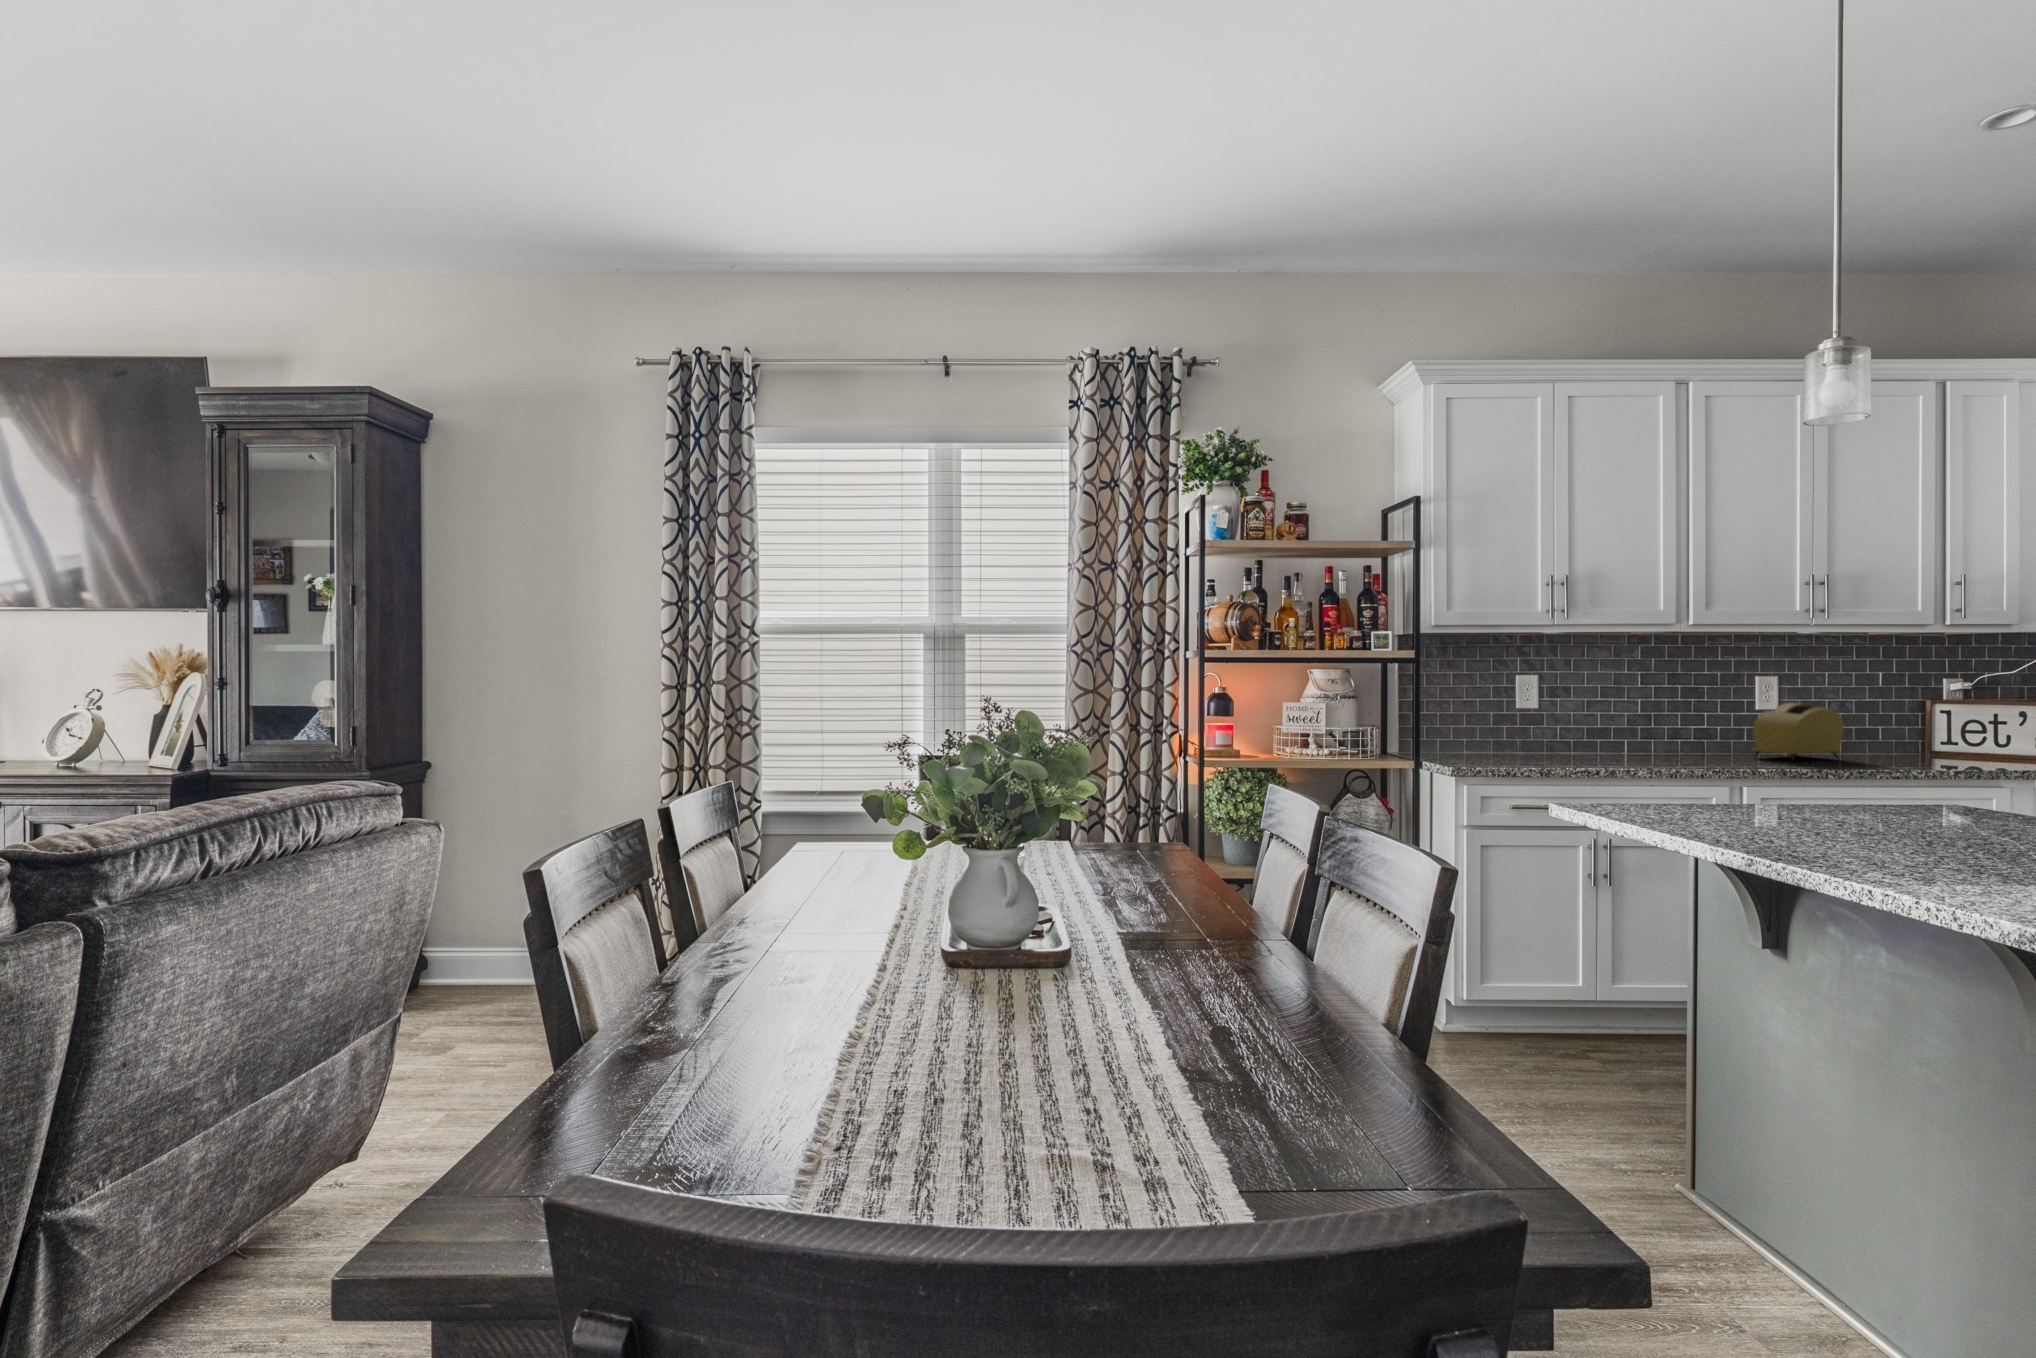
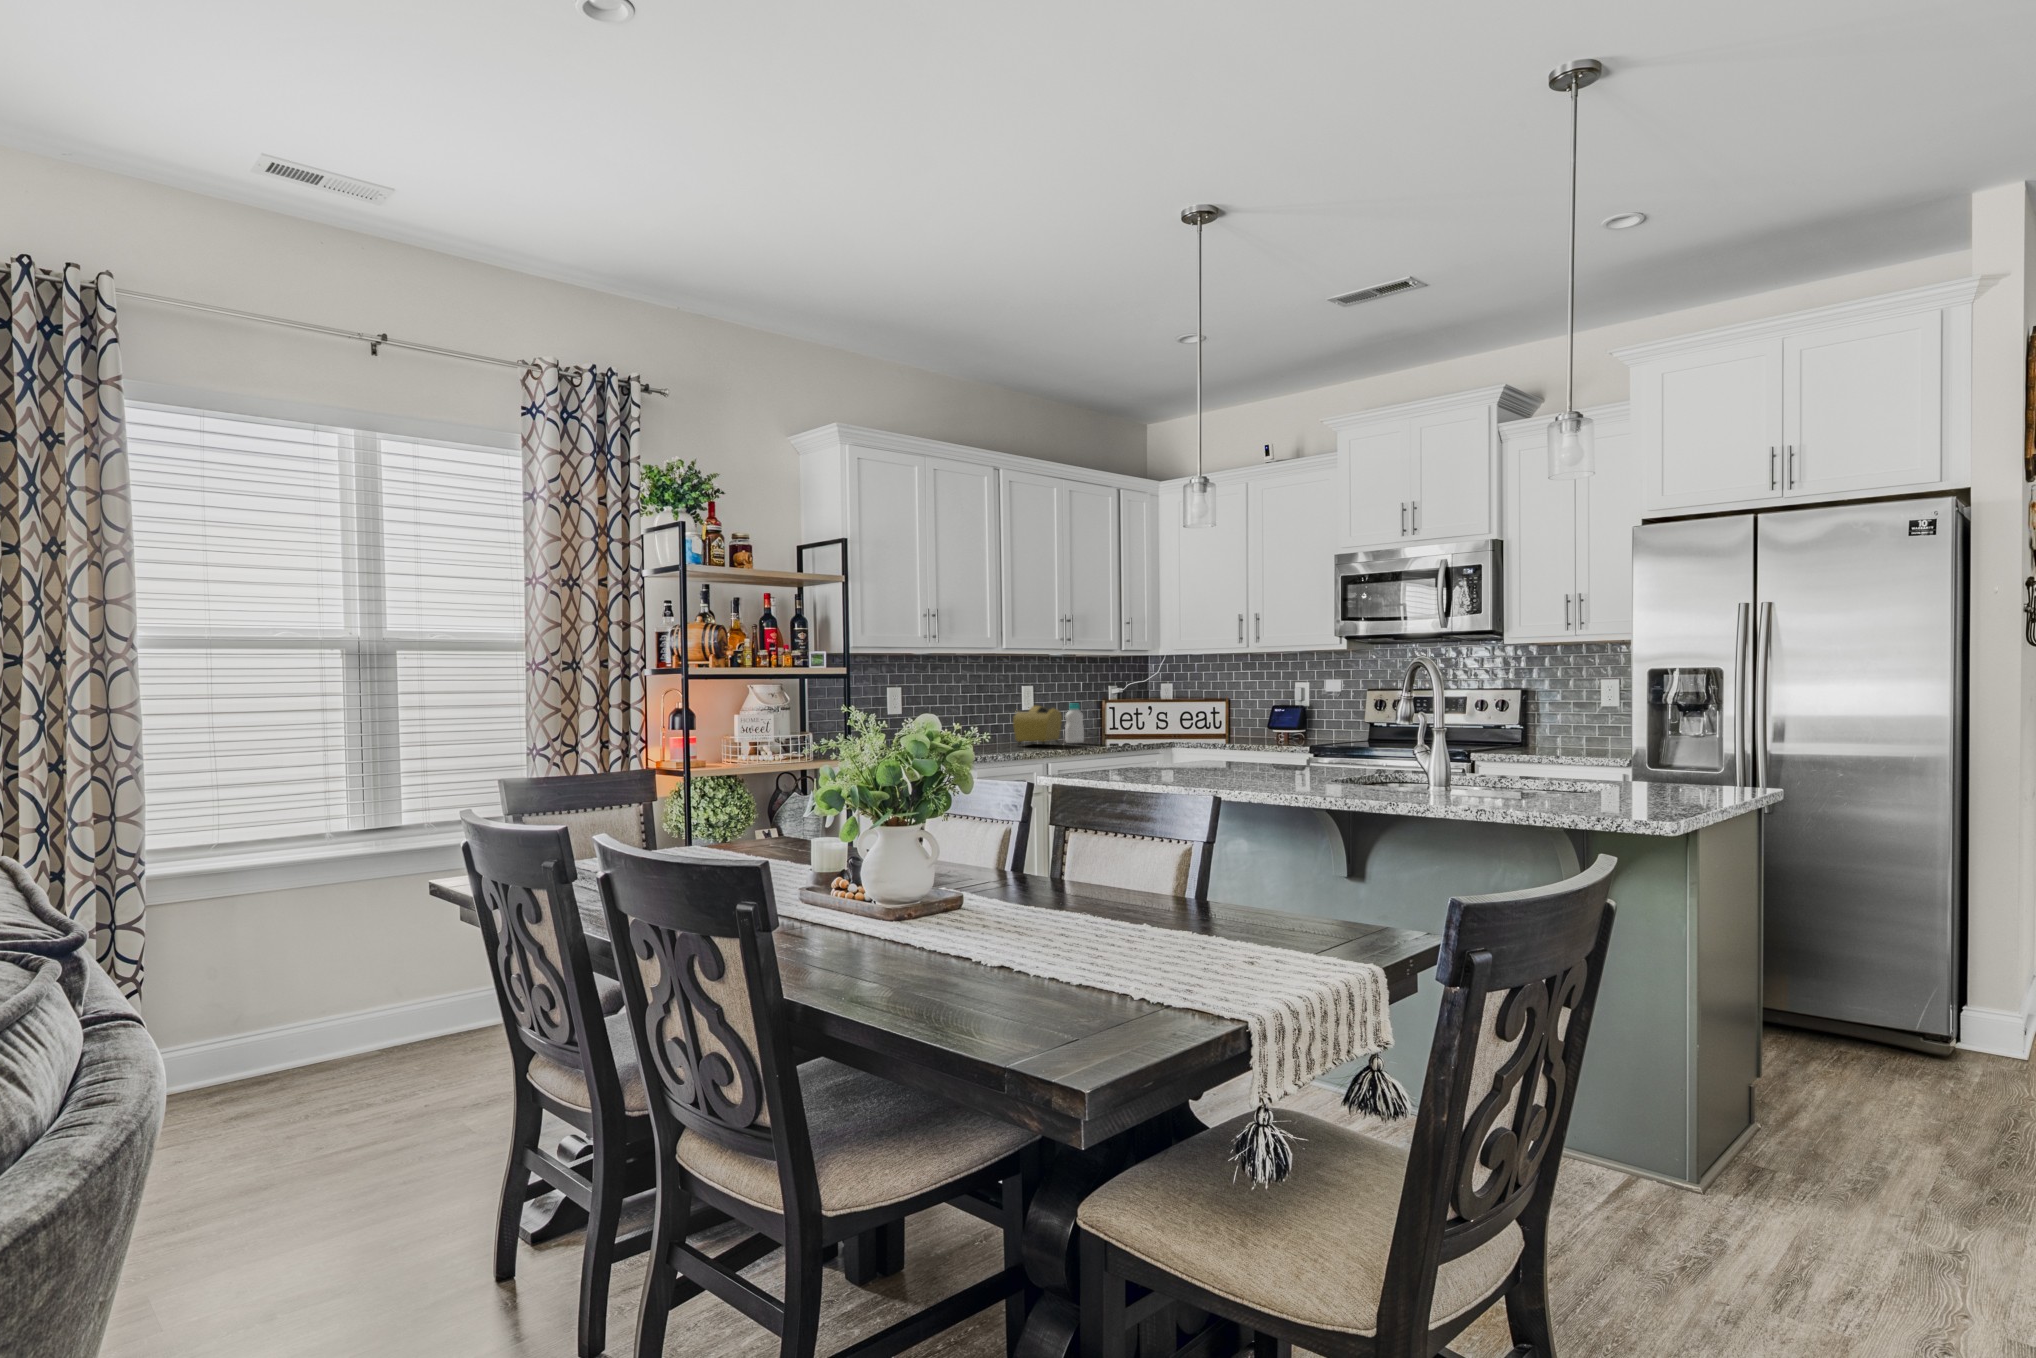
bottle: none [1858,702,1892,760] -> present [1065,704,1084,743]

